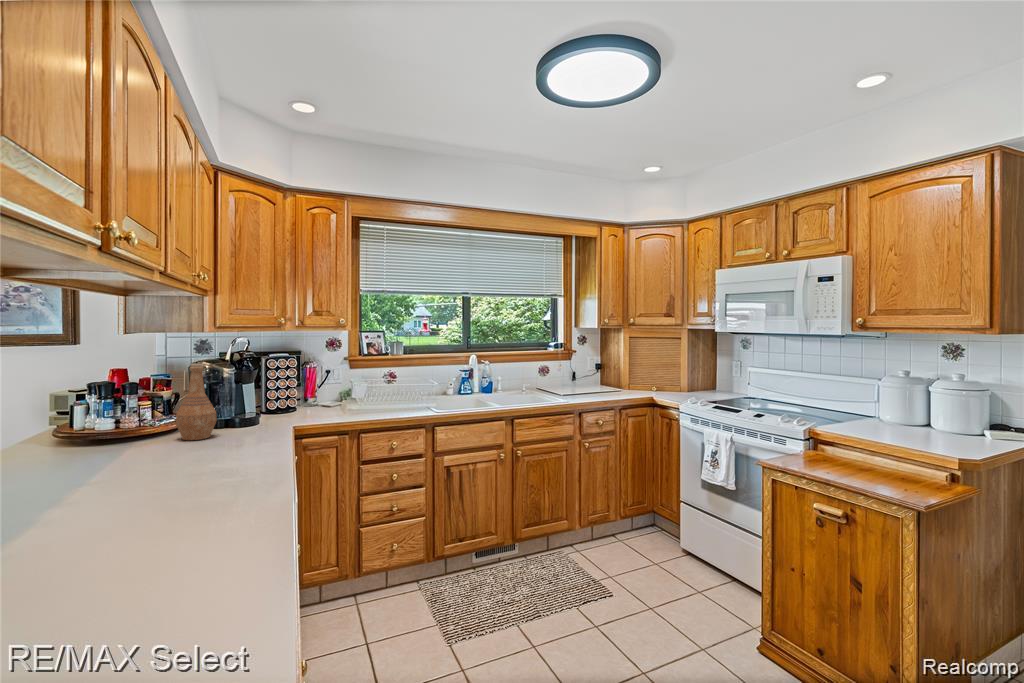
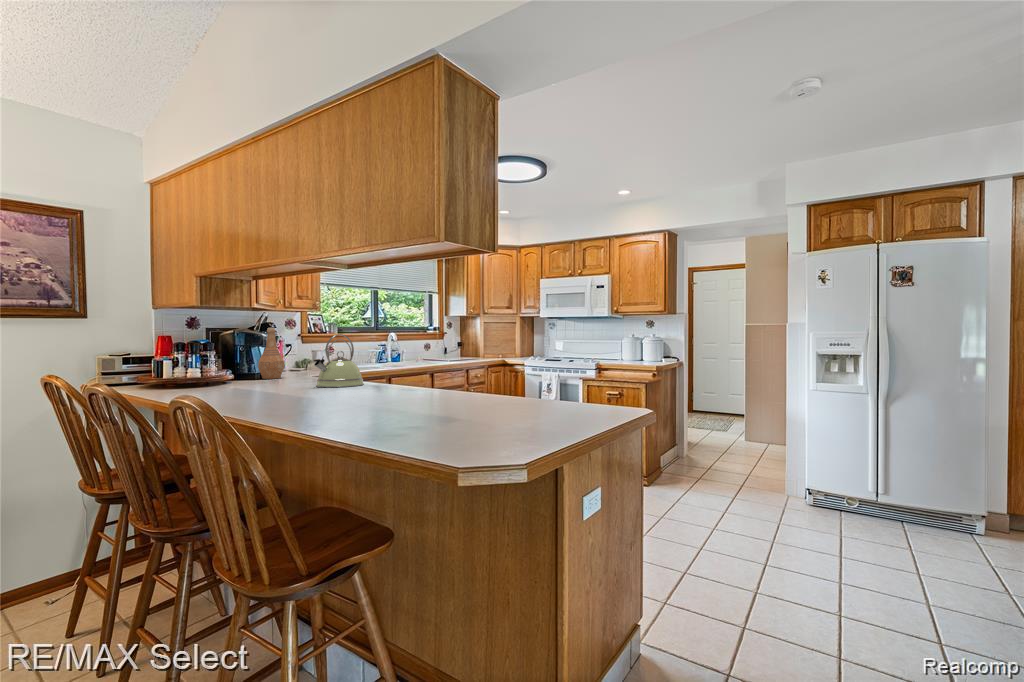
kettle: none [54,401,177,513] -> present [314,334,364,387]

